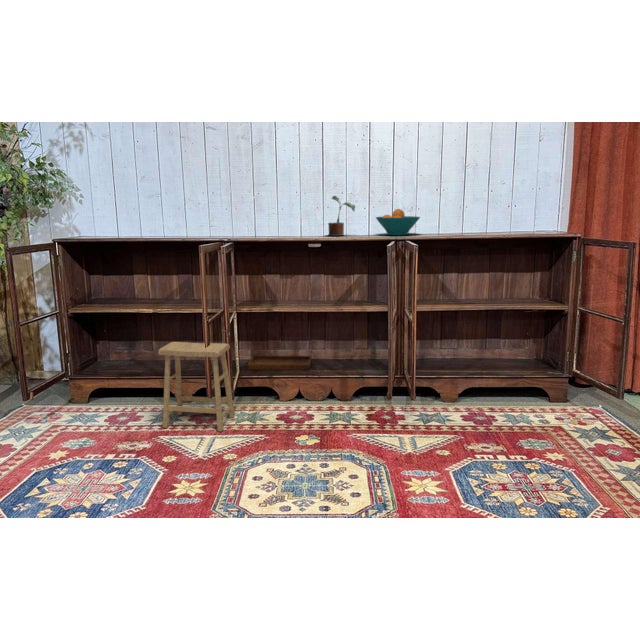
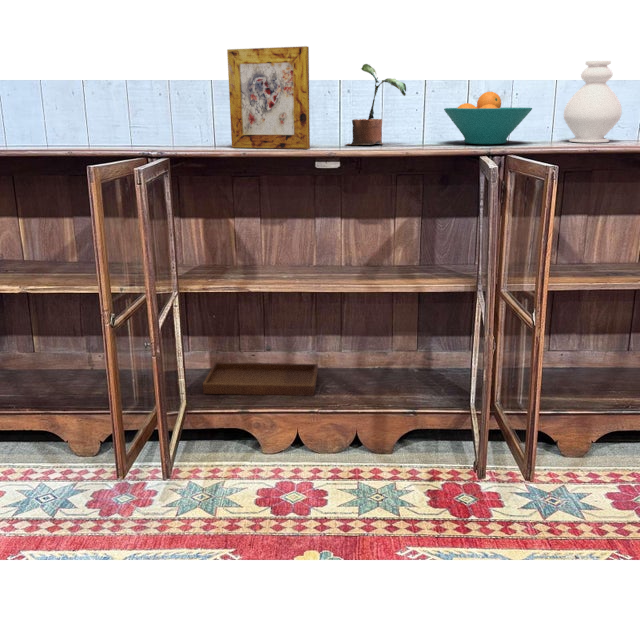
picture frame: none [264,188,306,238] -> present [227,46,310,149]
decorative vase: none [439,194,467,234] -> present [564,61,622,142]
footstool: present [158,342,235,432] -> none [13,357,176,539]

